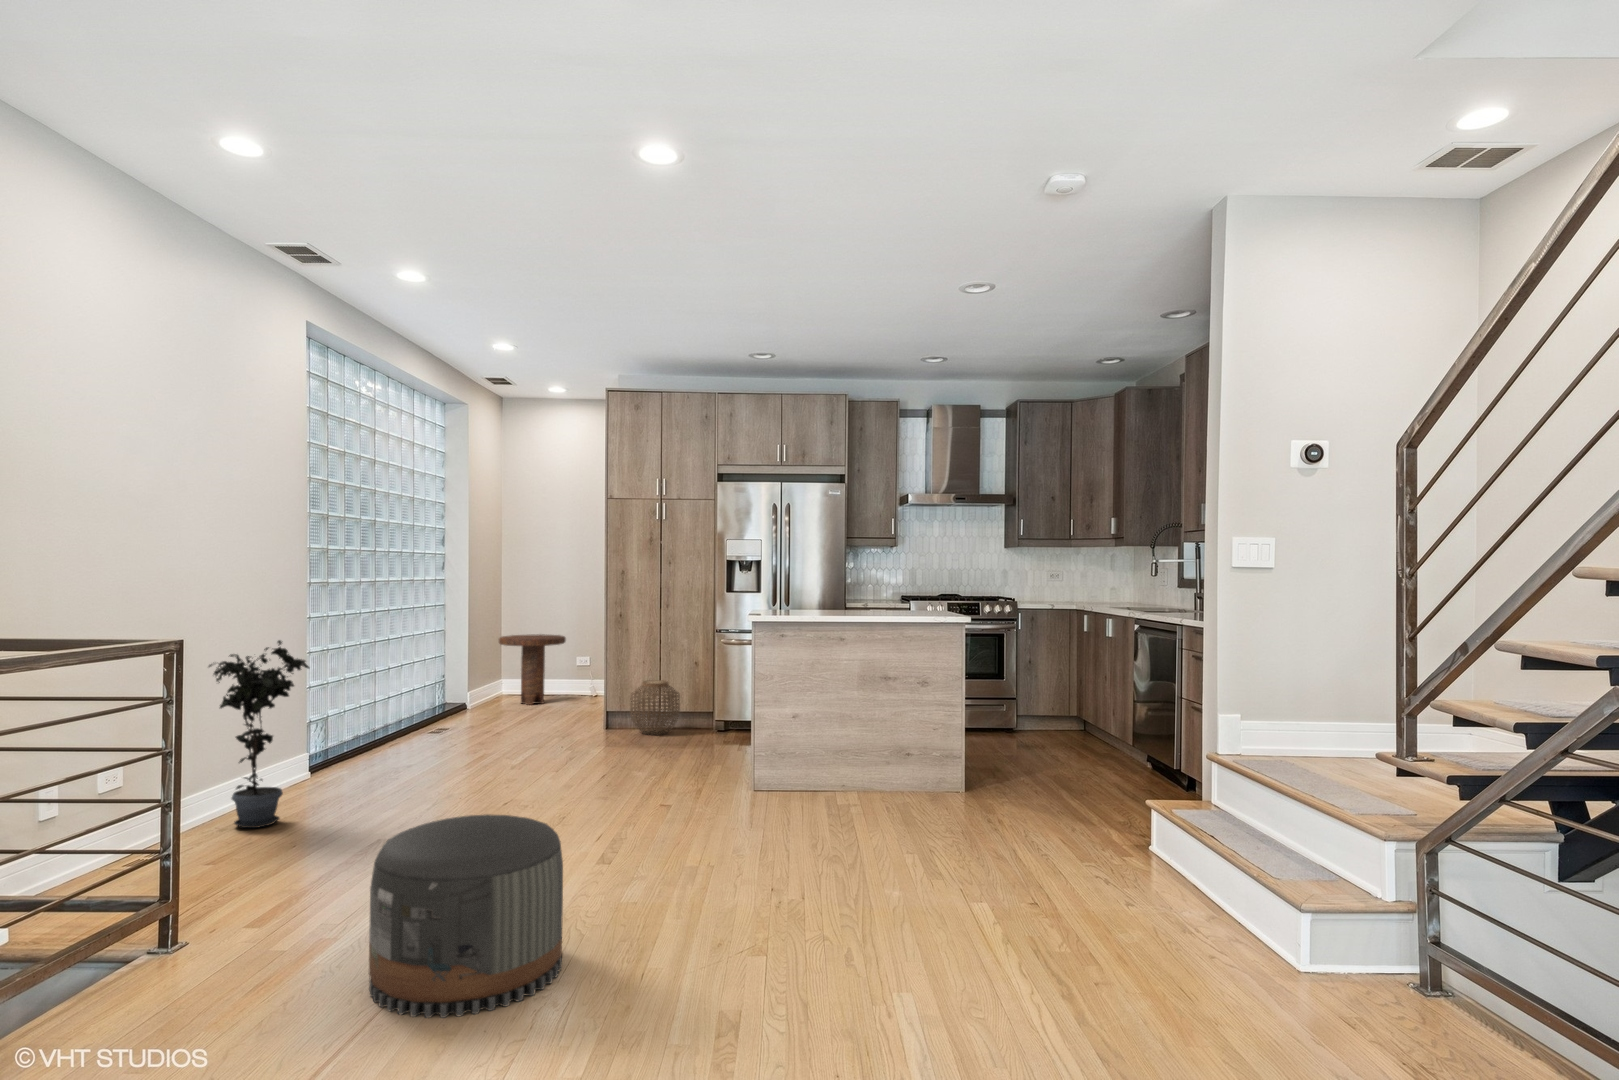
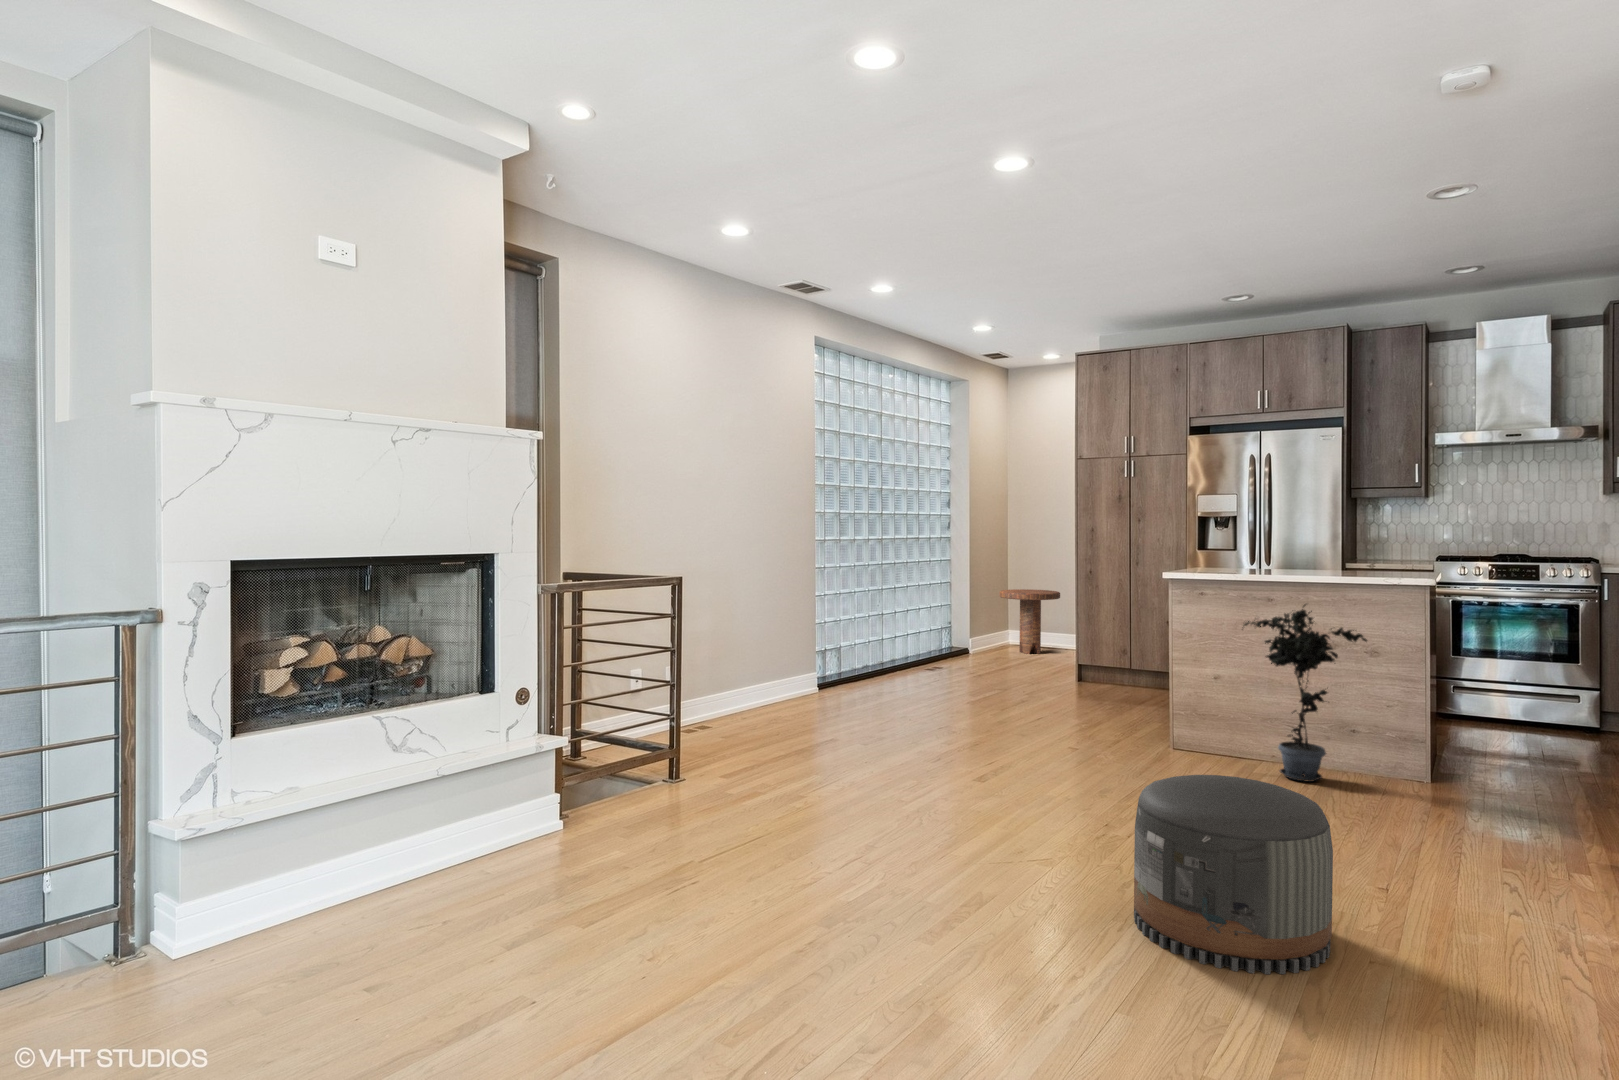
potted plant: present [209,640,309,828] -> present [1244,604,1367,782]
woven basket: present [630,680,680,735] -> none [1098,637,1148,690]
pouf: present [369,814,563,1018] -> present [1134,775,1333,974]

